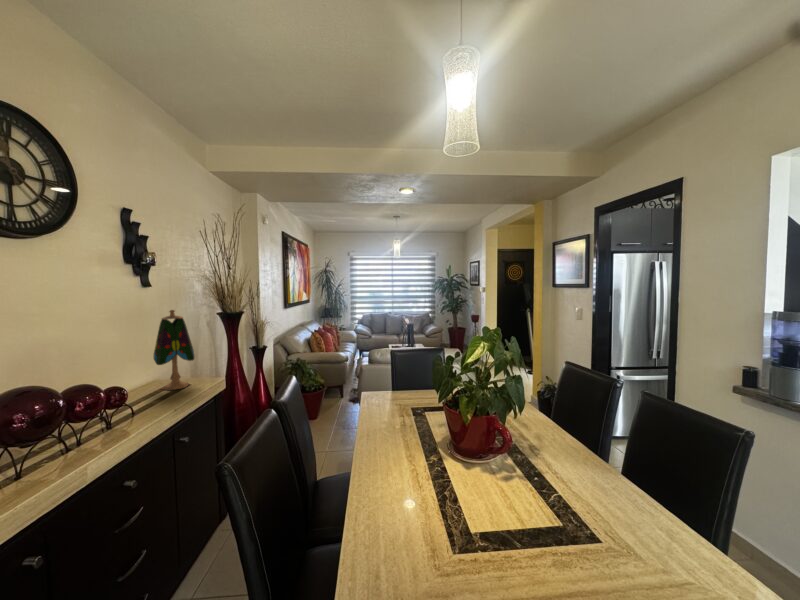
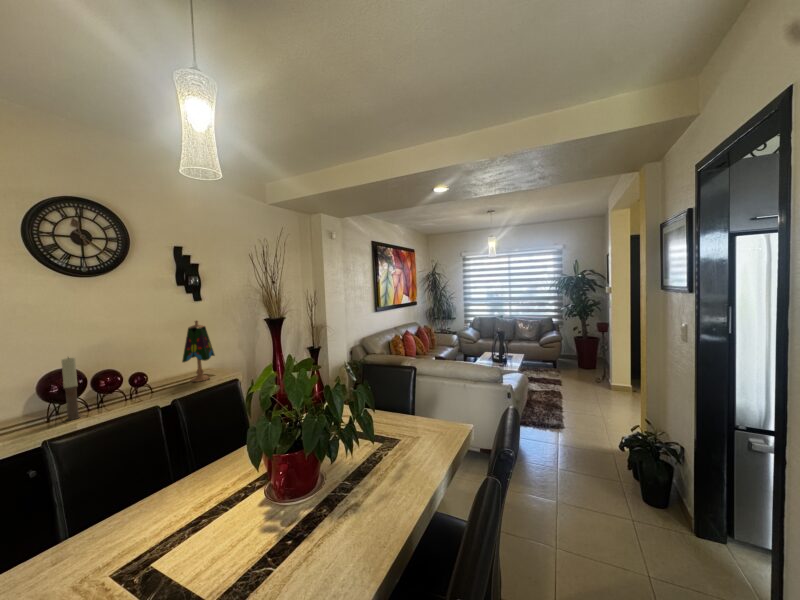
candle: none [45,358,74,456] -> present [61,357,80,420]

